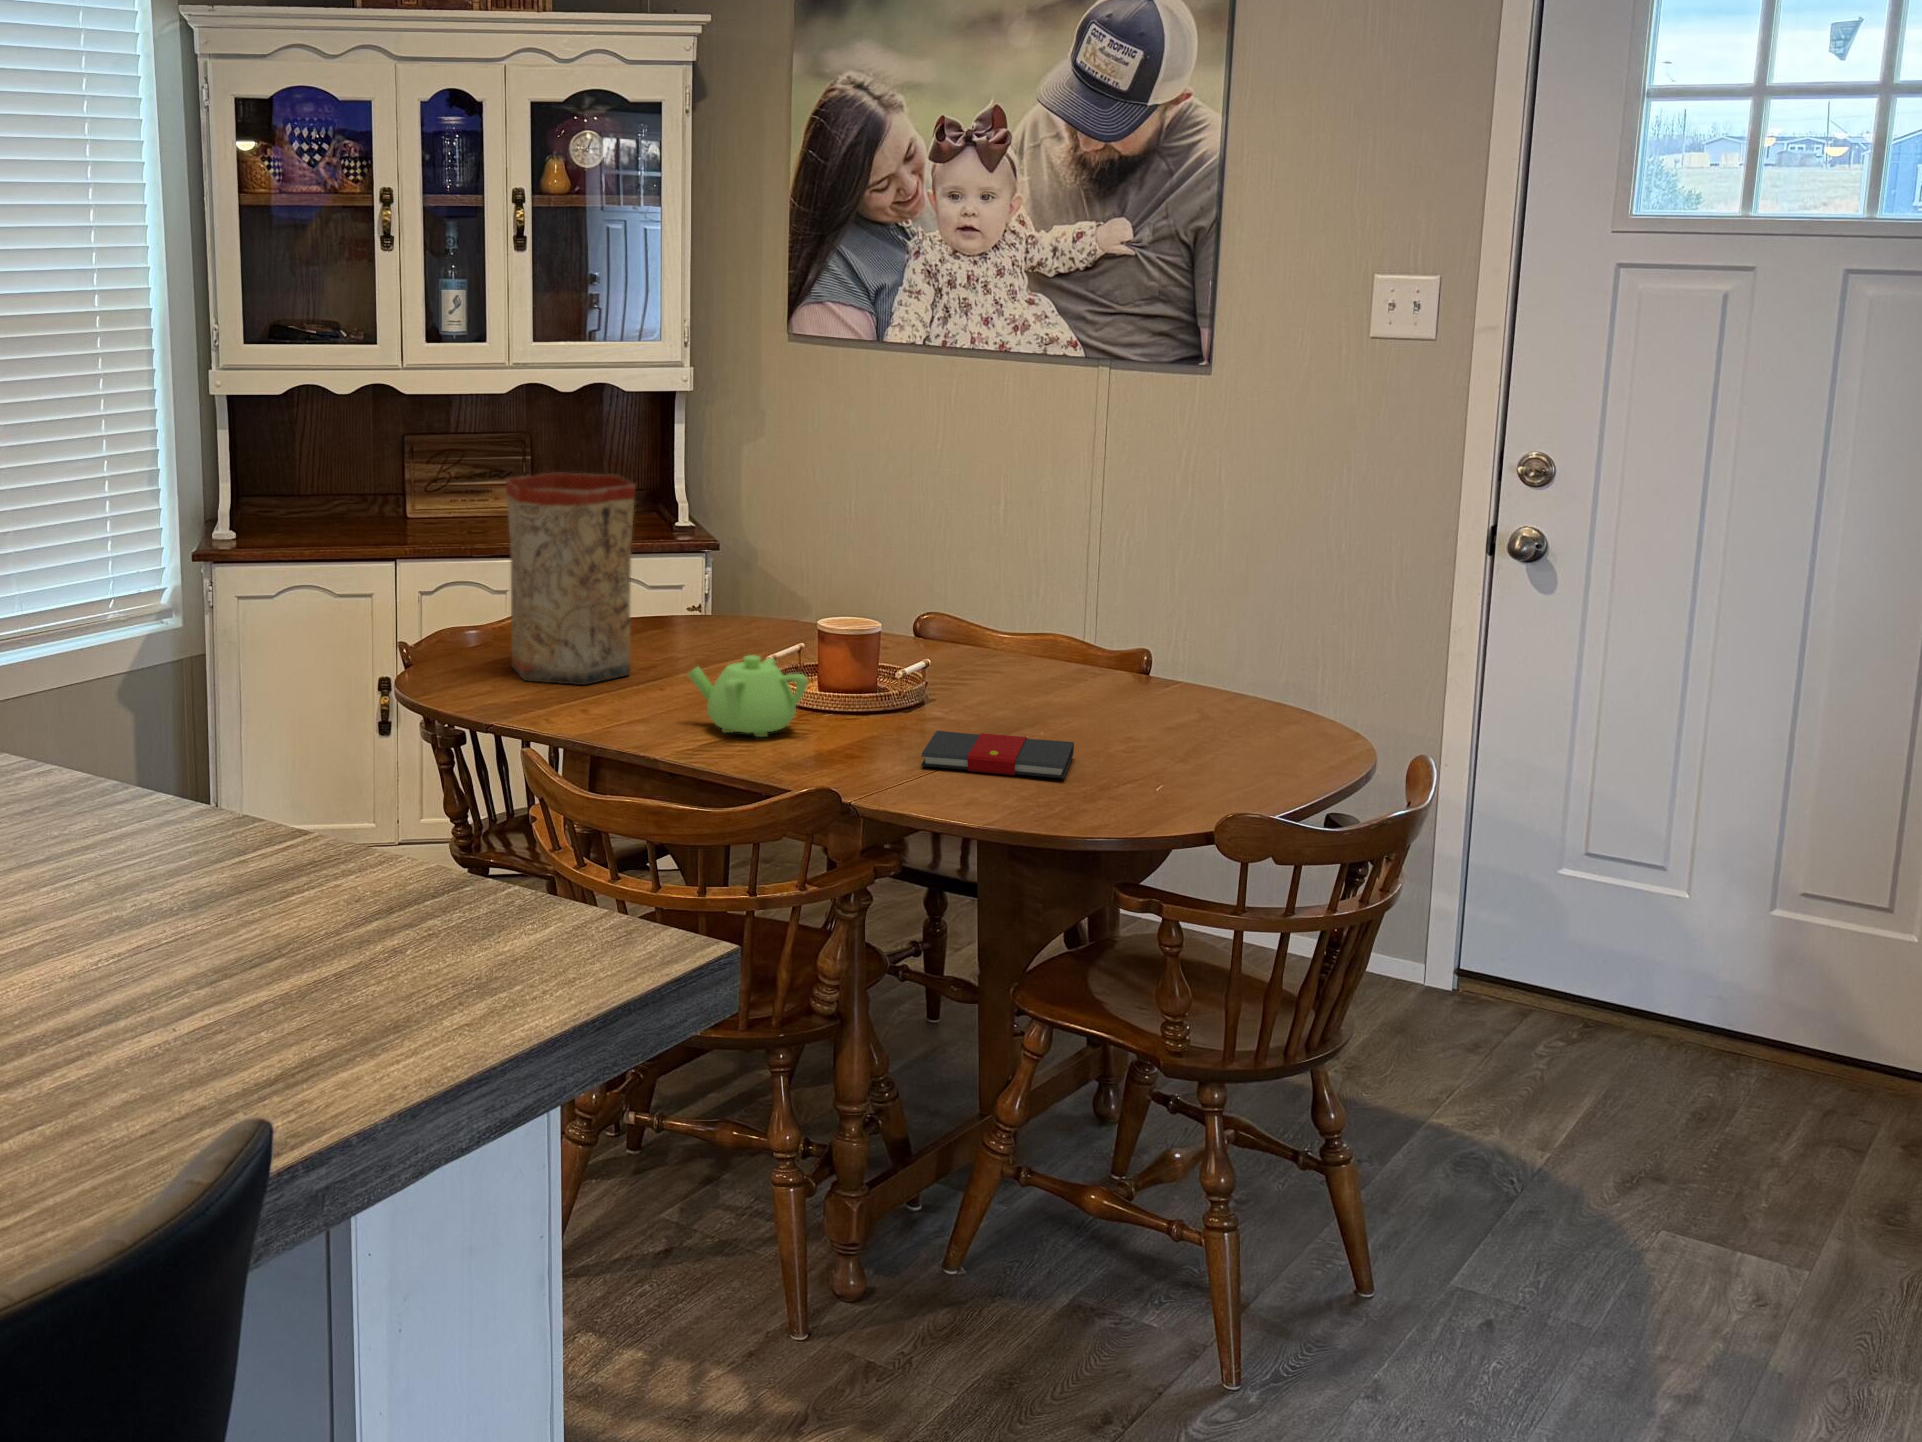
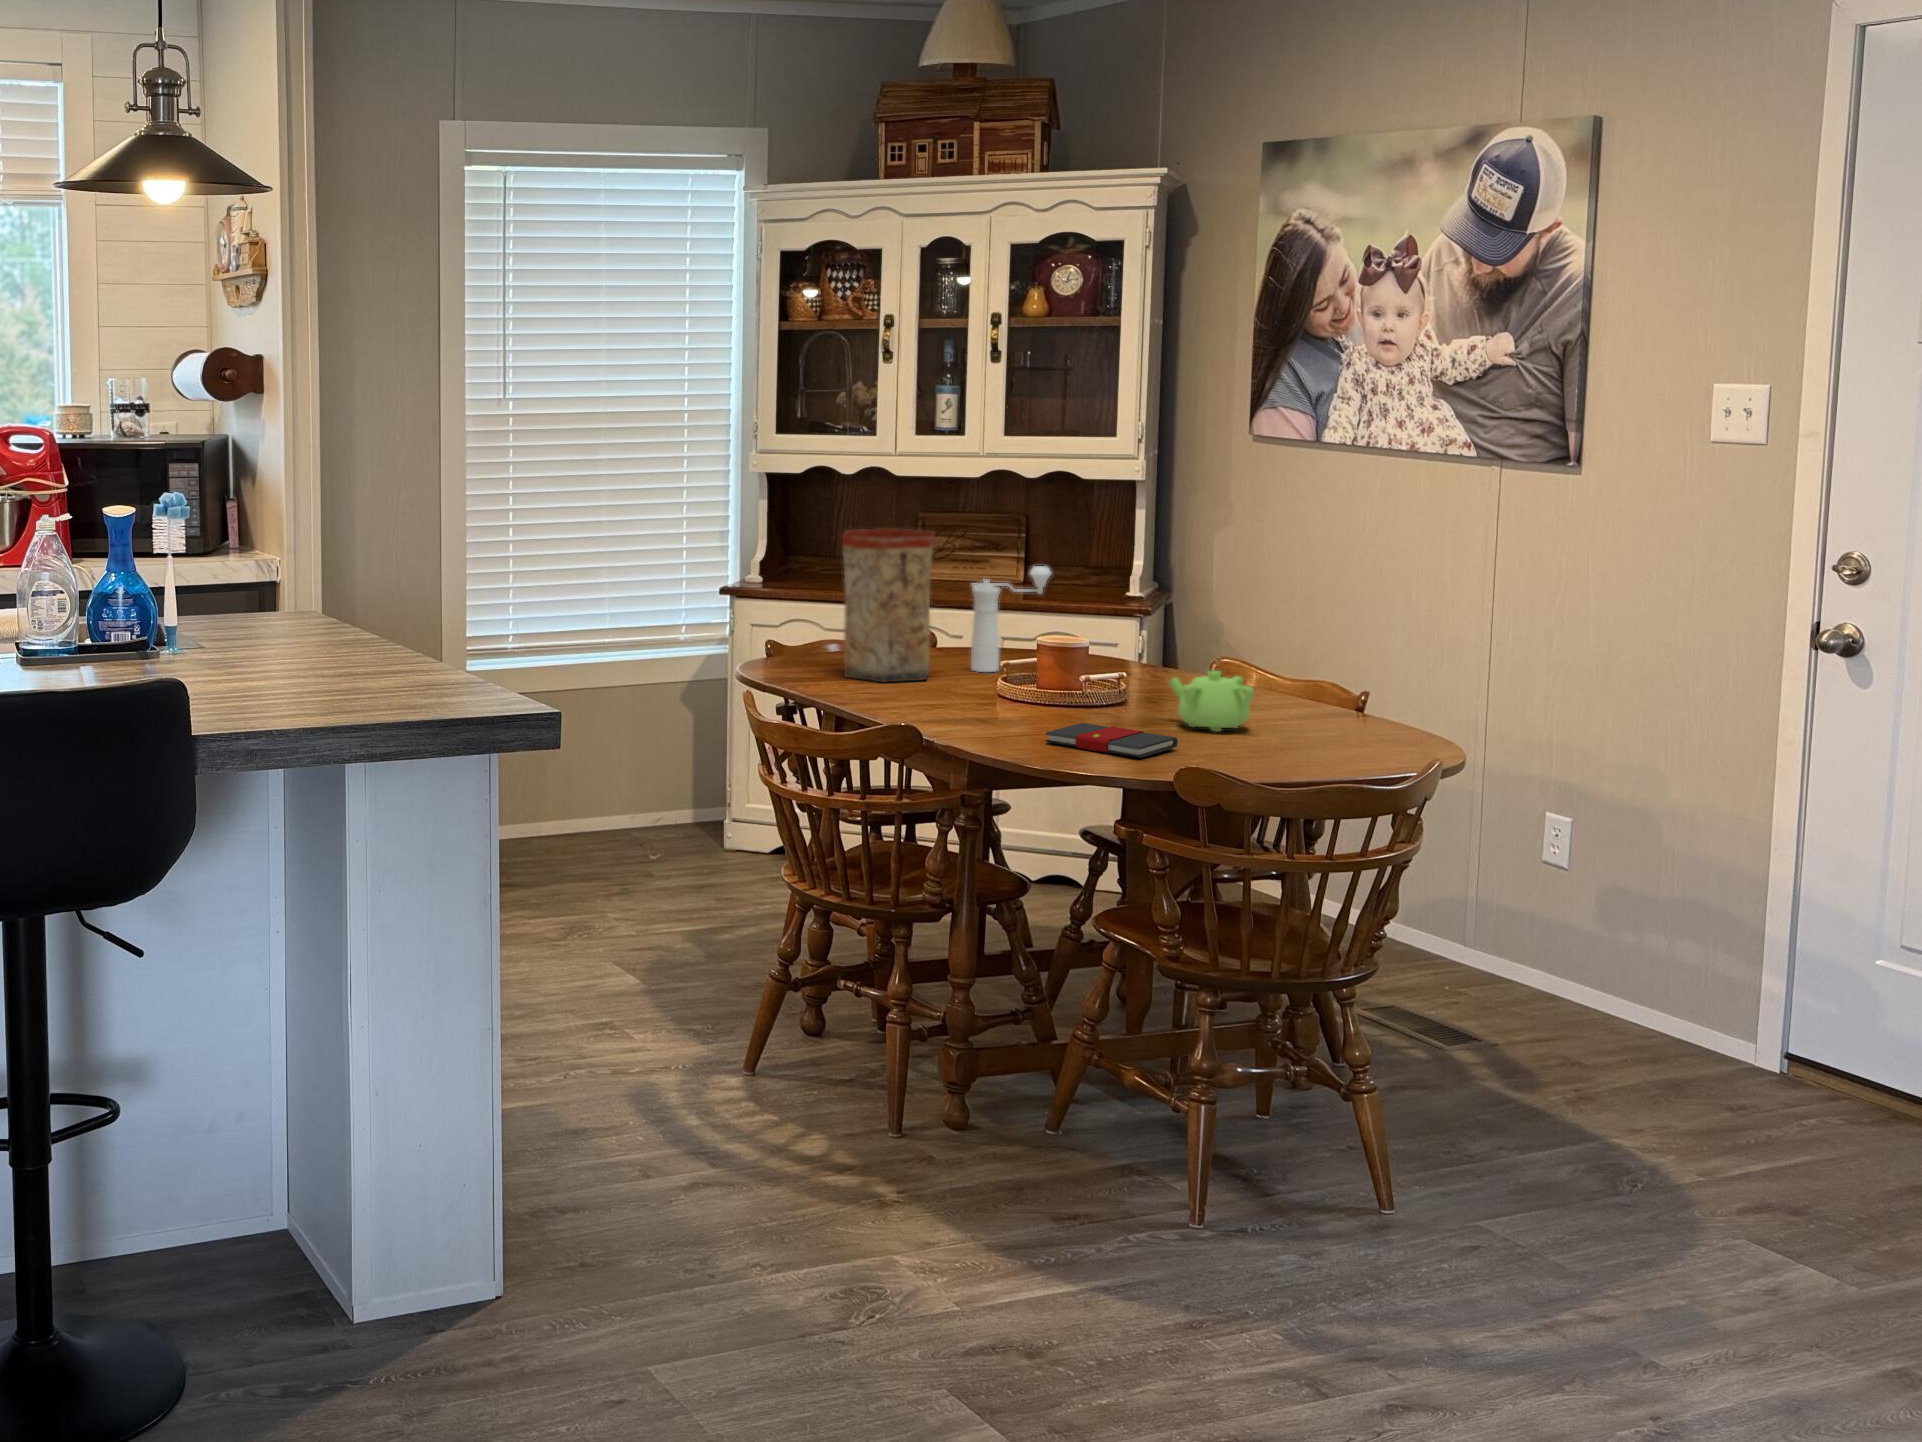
pepper mill: none [652,511,743,654] -> present [971,566,1051,672]
teapot: present [688,655,808,737] -> present [1169,671,1254,732]

